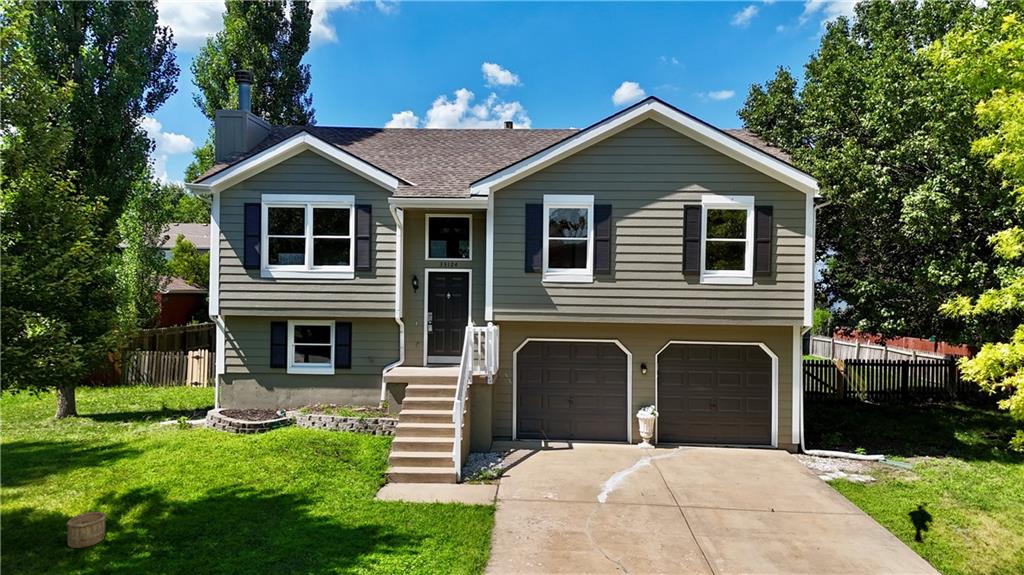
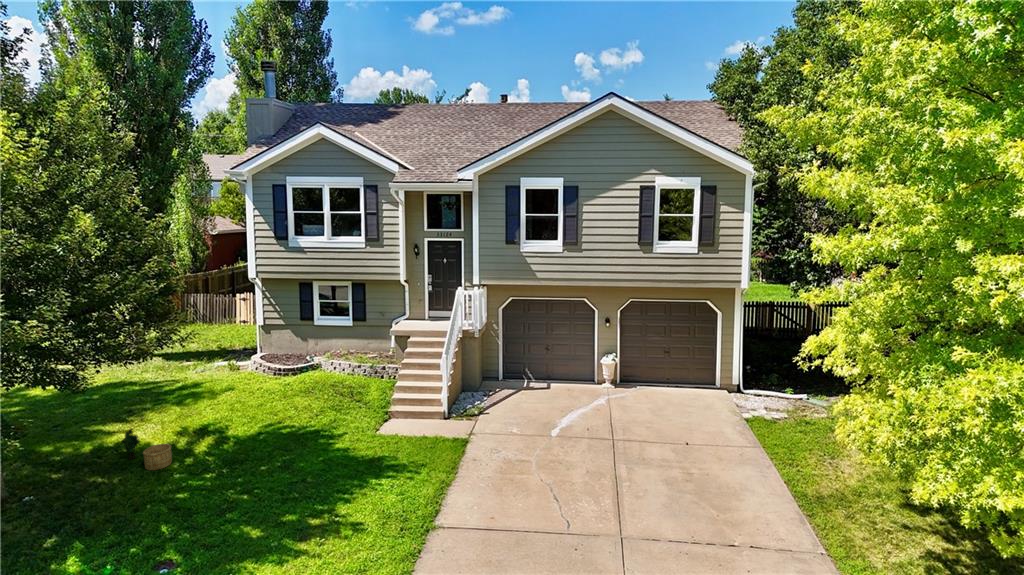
decorative plant: present [907,502,933,543] -> present [122,429,140,460]

